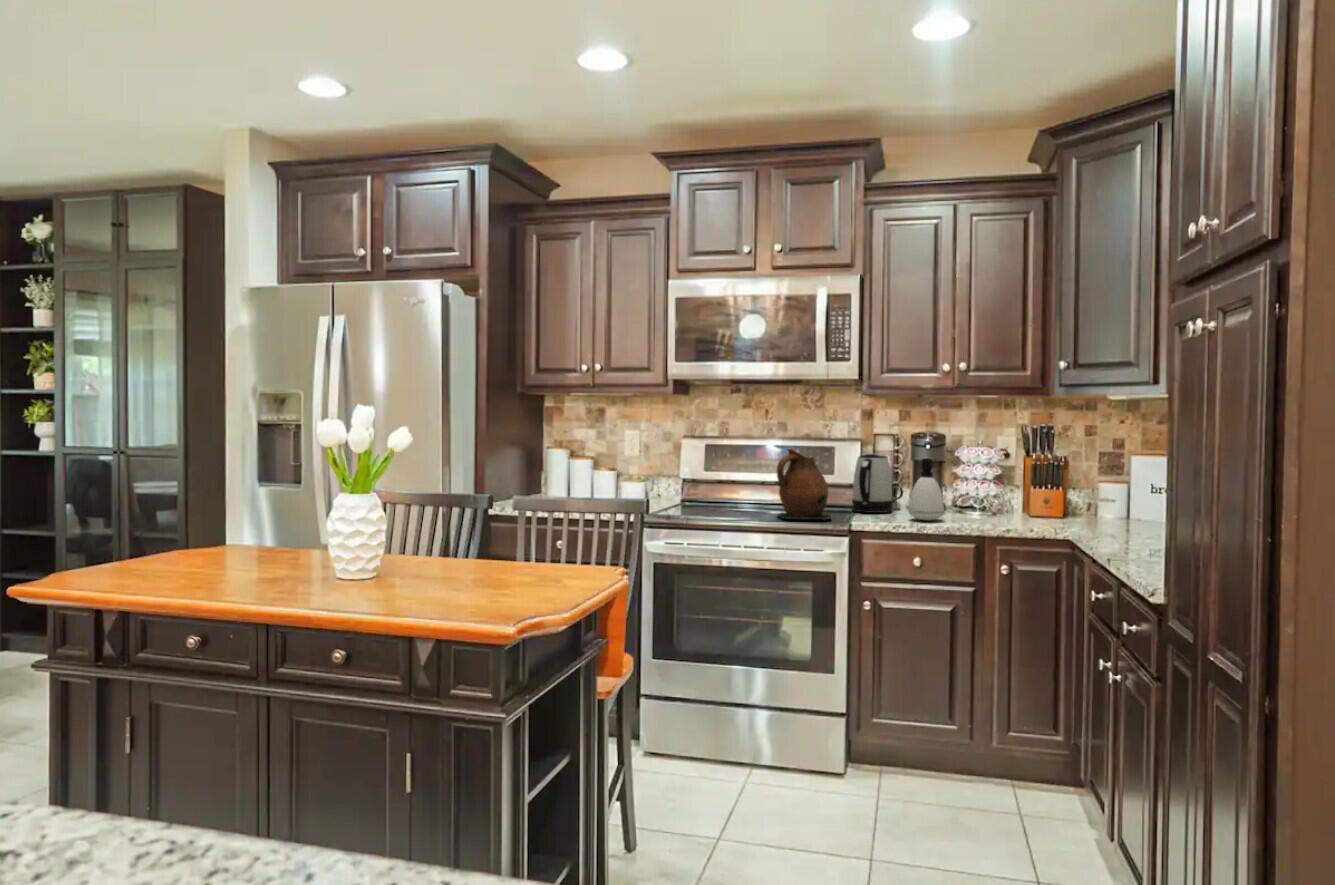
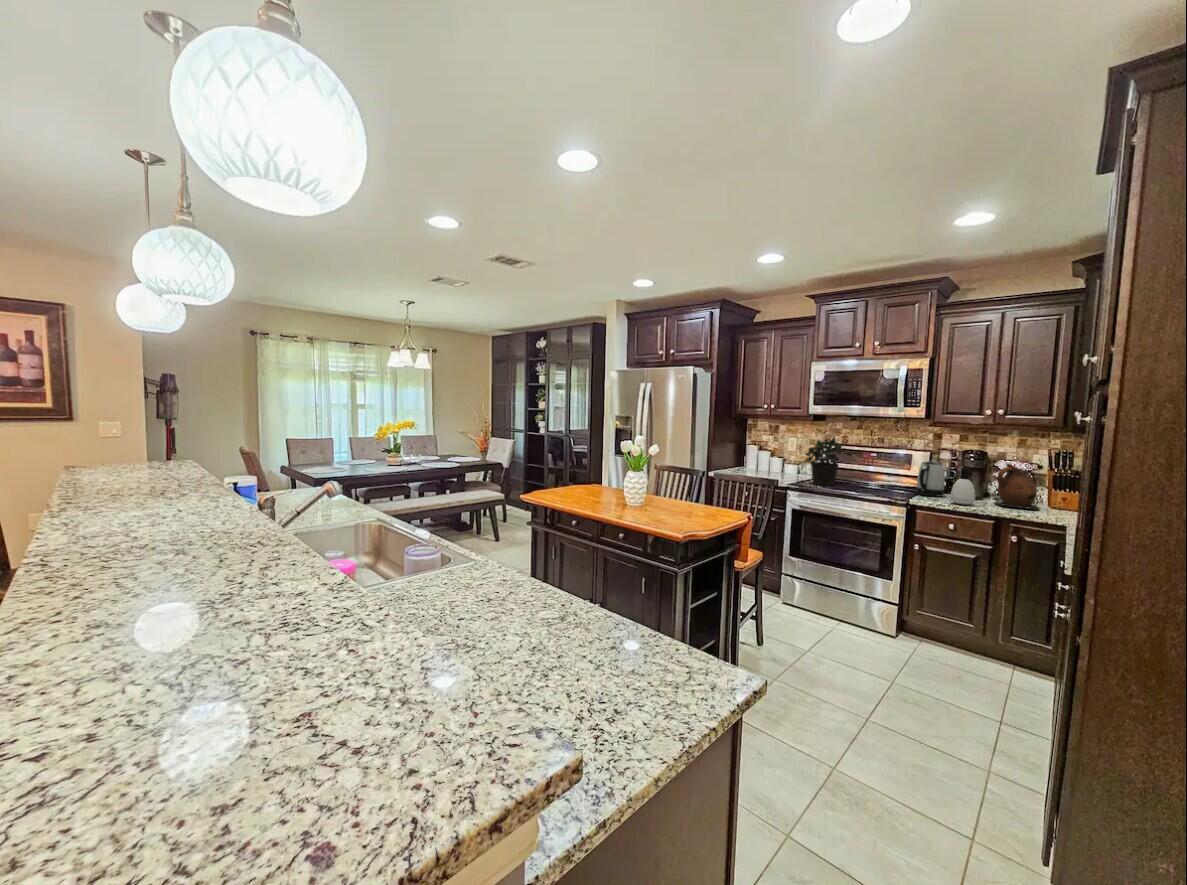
potted plant: none [670,419,749,511] -> present [805,438,851,486]
ceramic pitcher: present [777,449,831,520] -> present [995,463,1039,509]

